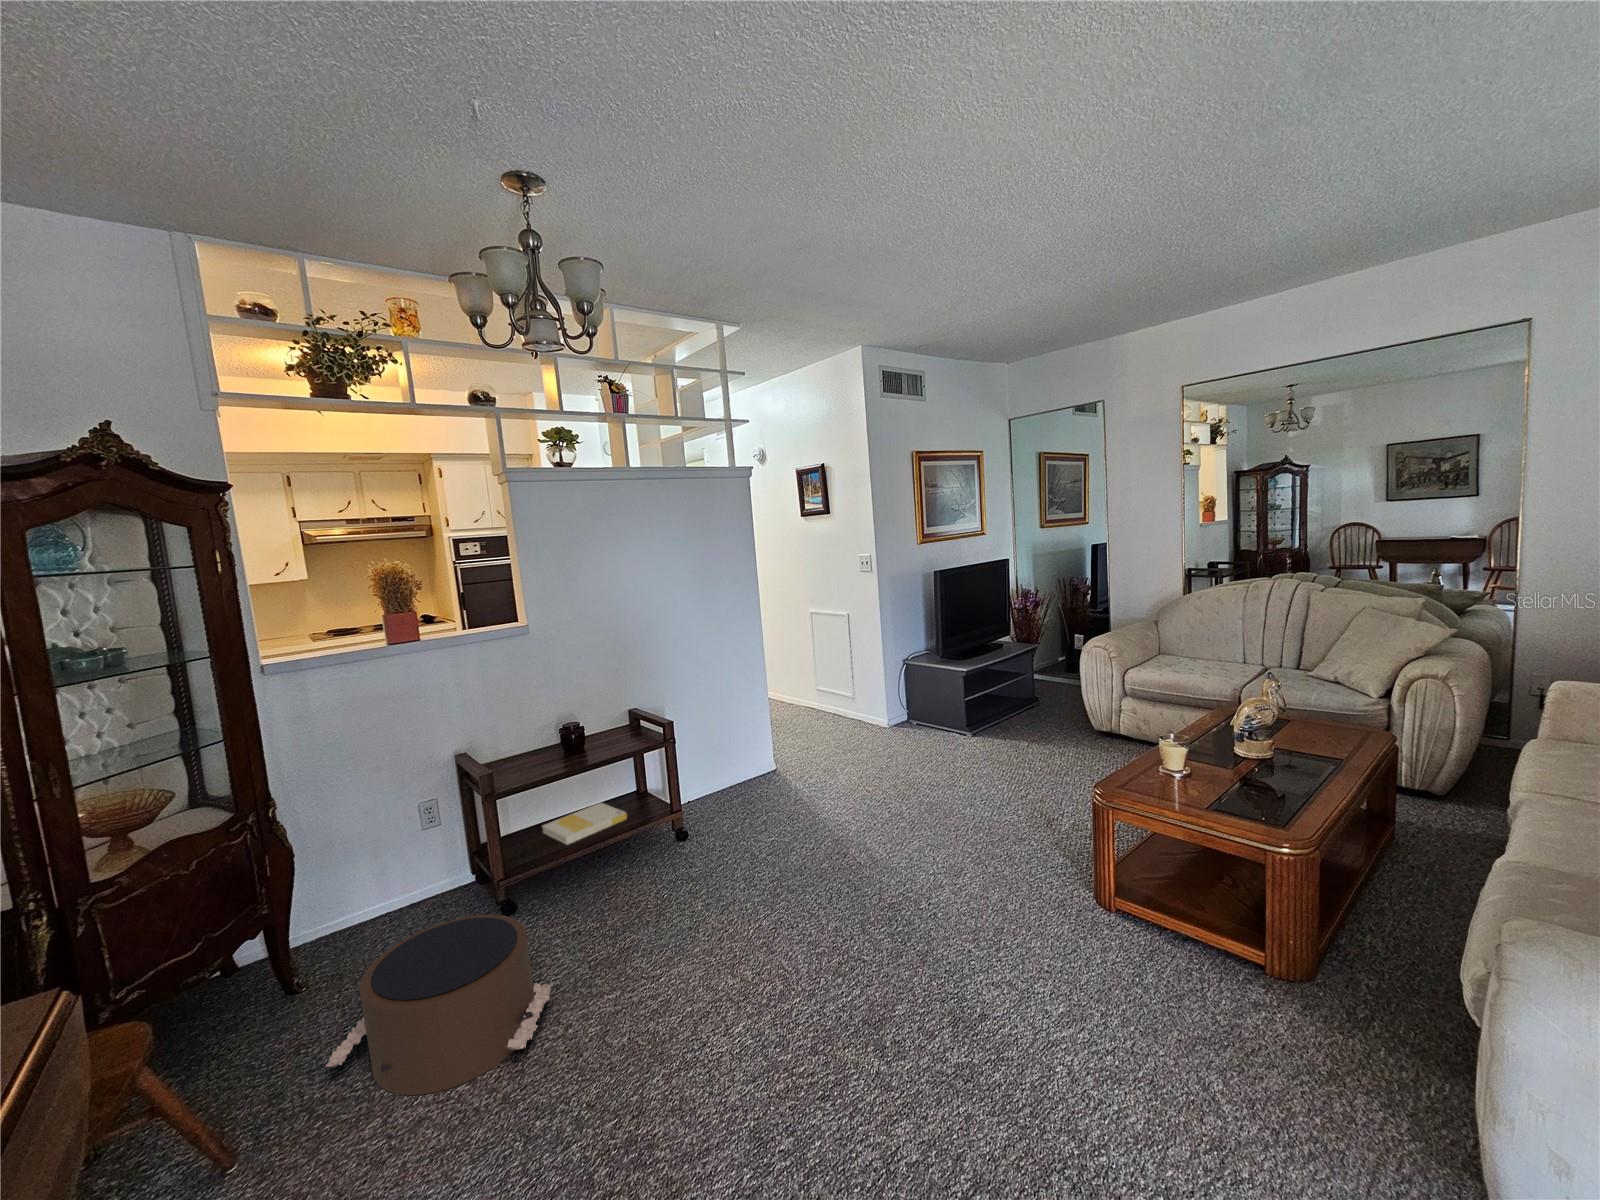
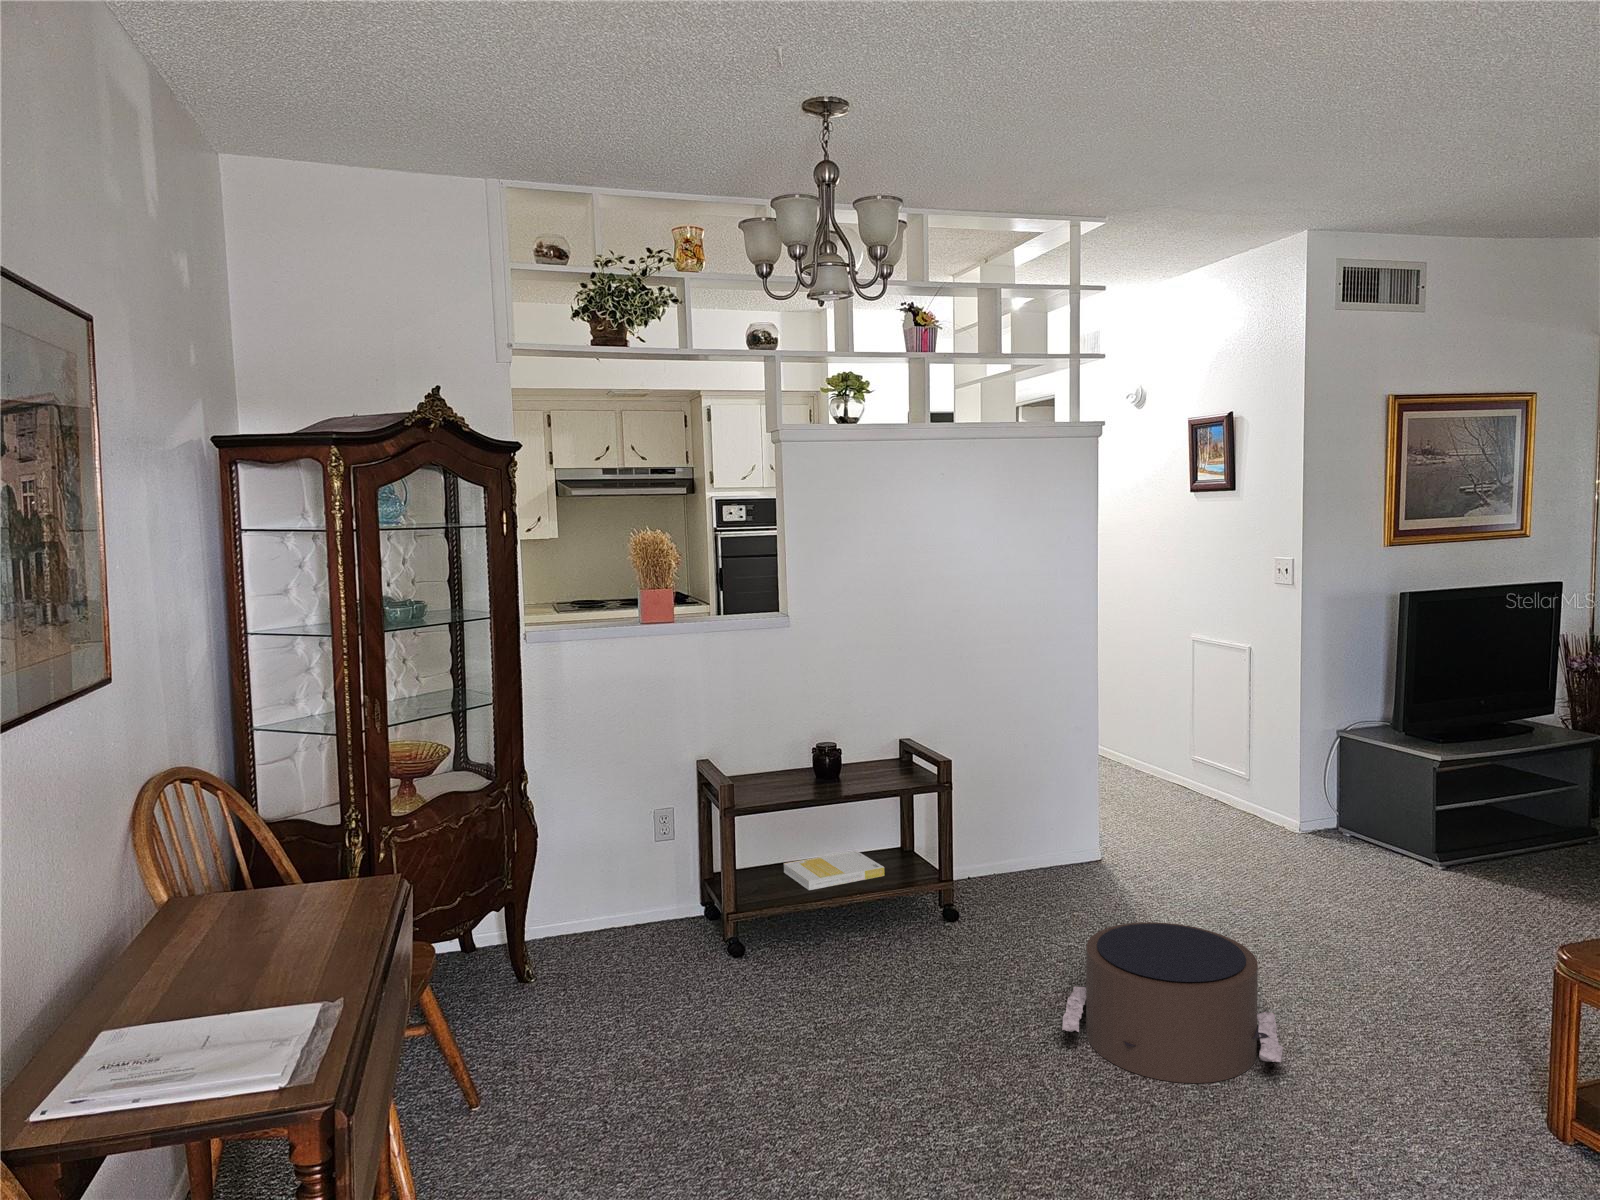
pouf: present [326,915,553,1095] -> present [1062,922,1283,1083]

